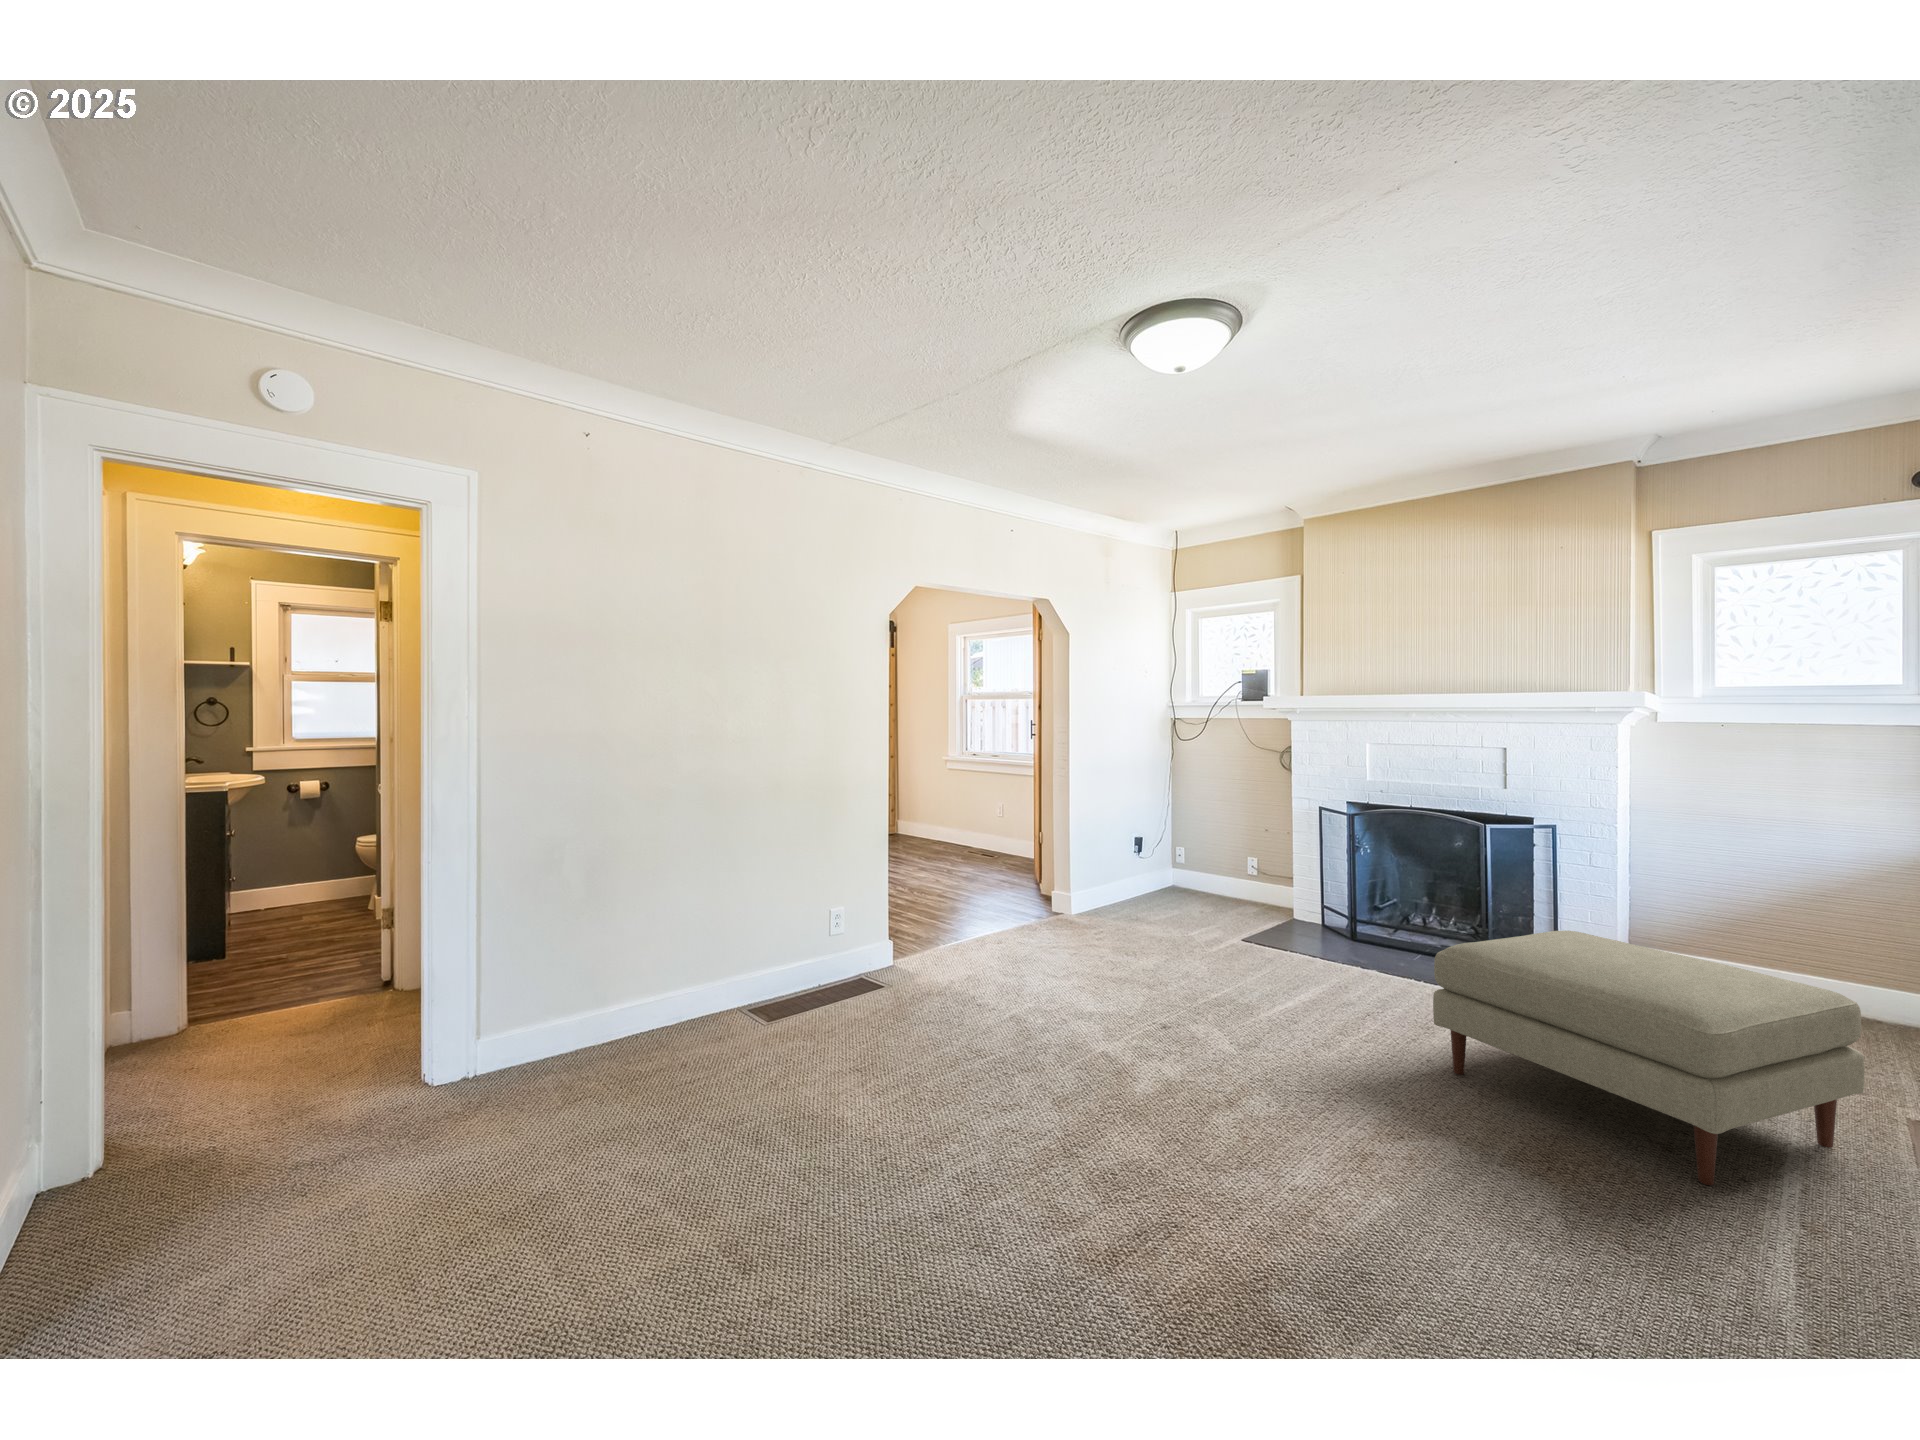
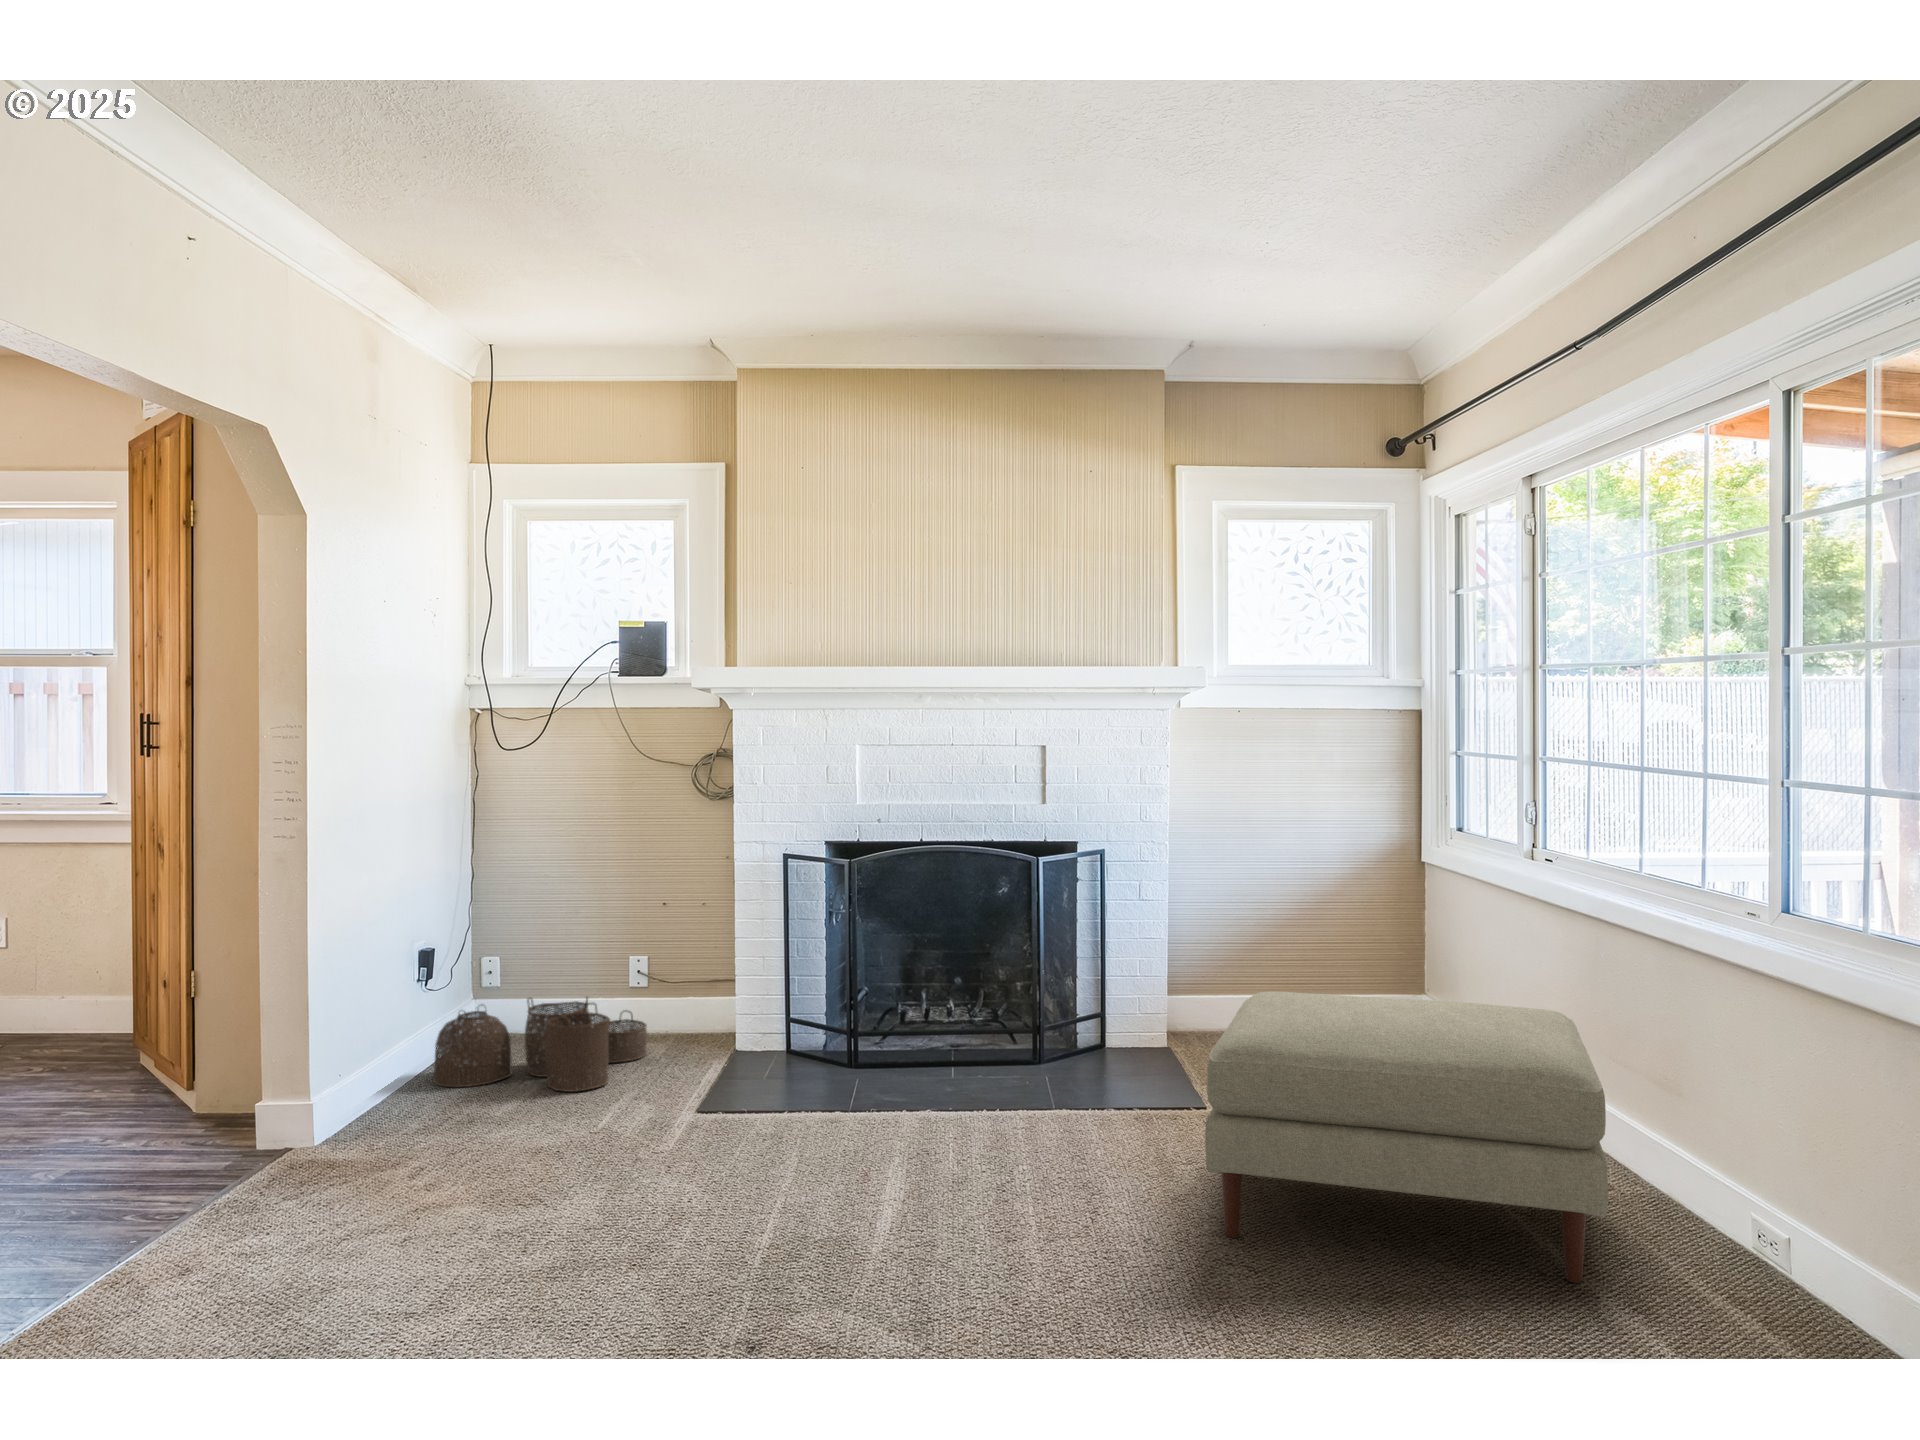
woven basket: none [1135,868,1247,920] -> present [433,997,647,1092]

